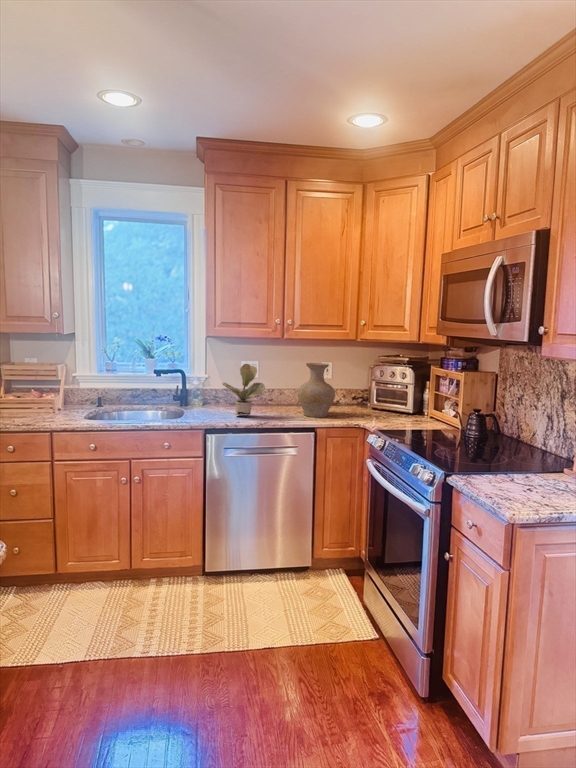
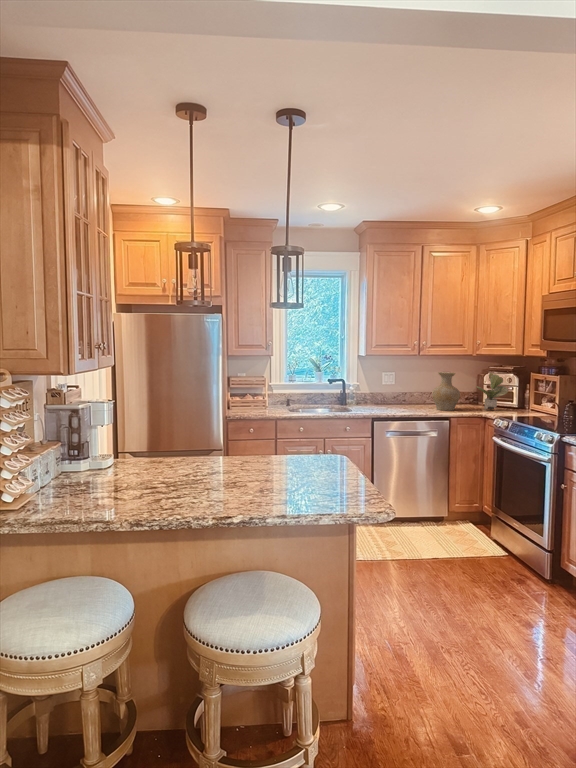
potted plant: present [222,364,265,415] -> present [476,373,509,409]

